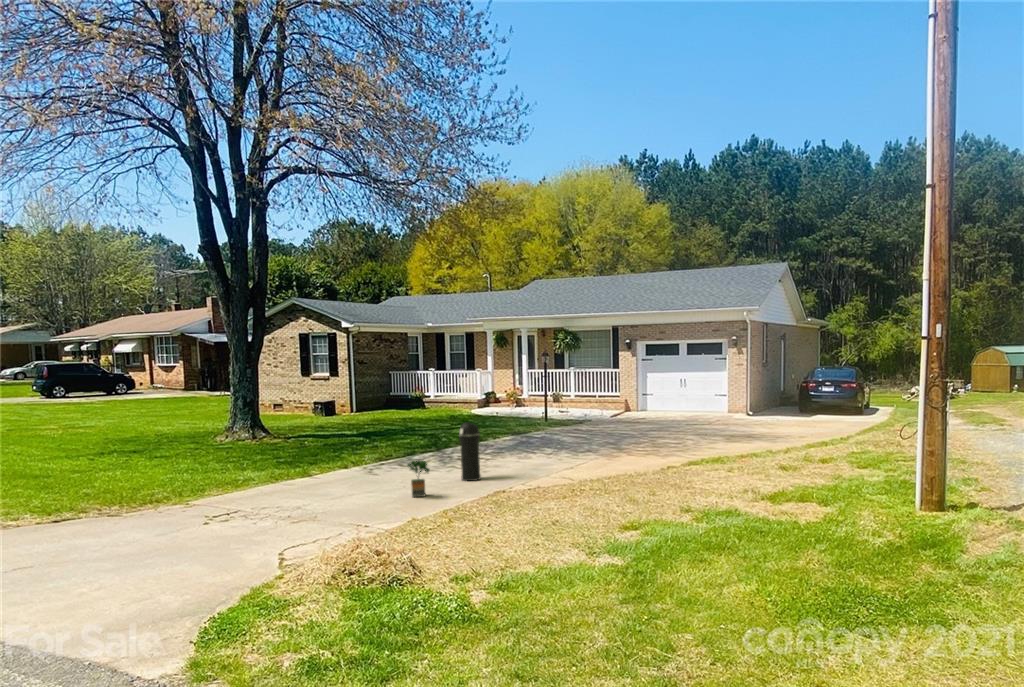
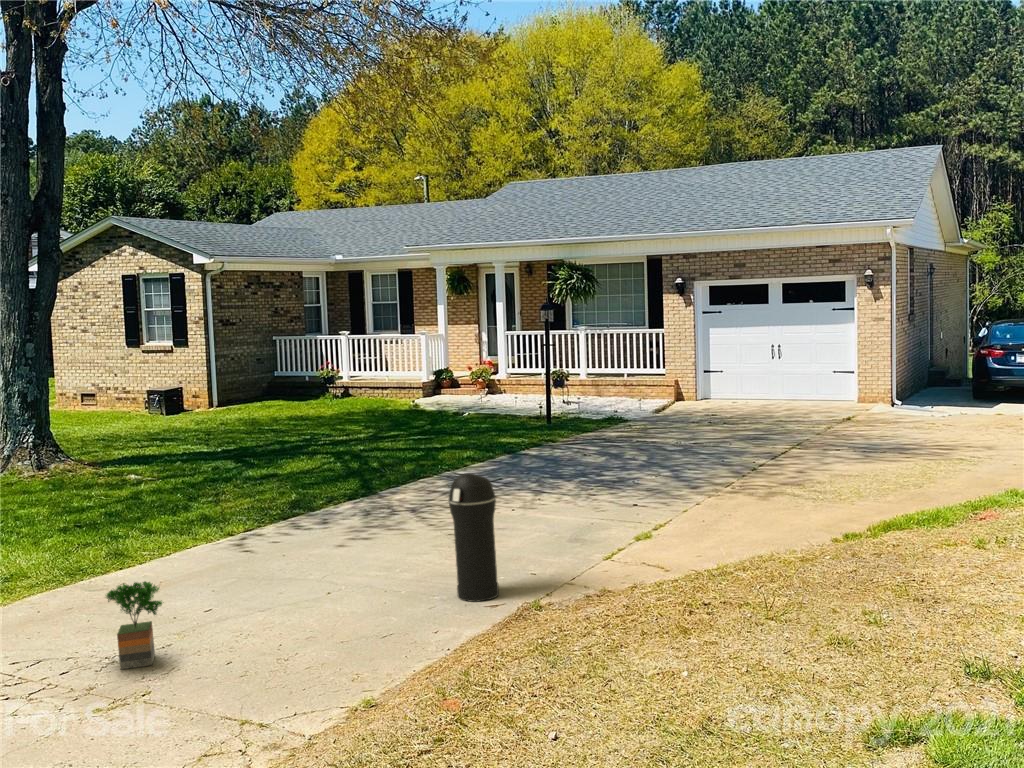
potted tree: present [407,461,430,497] -> present [106,581,162,669]

